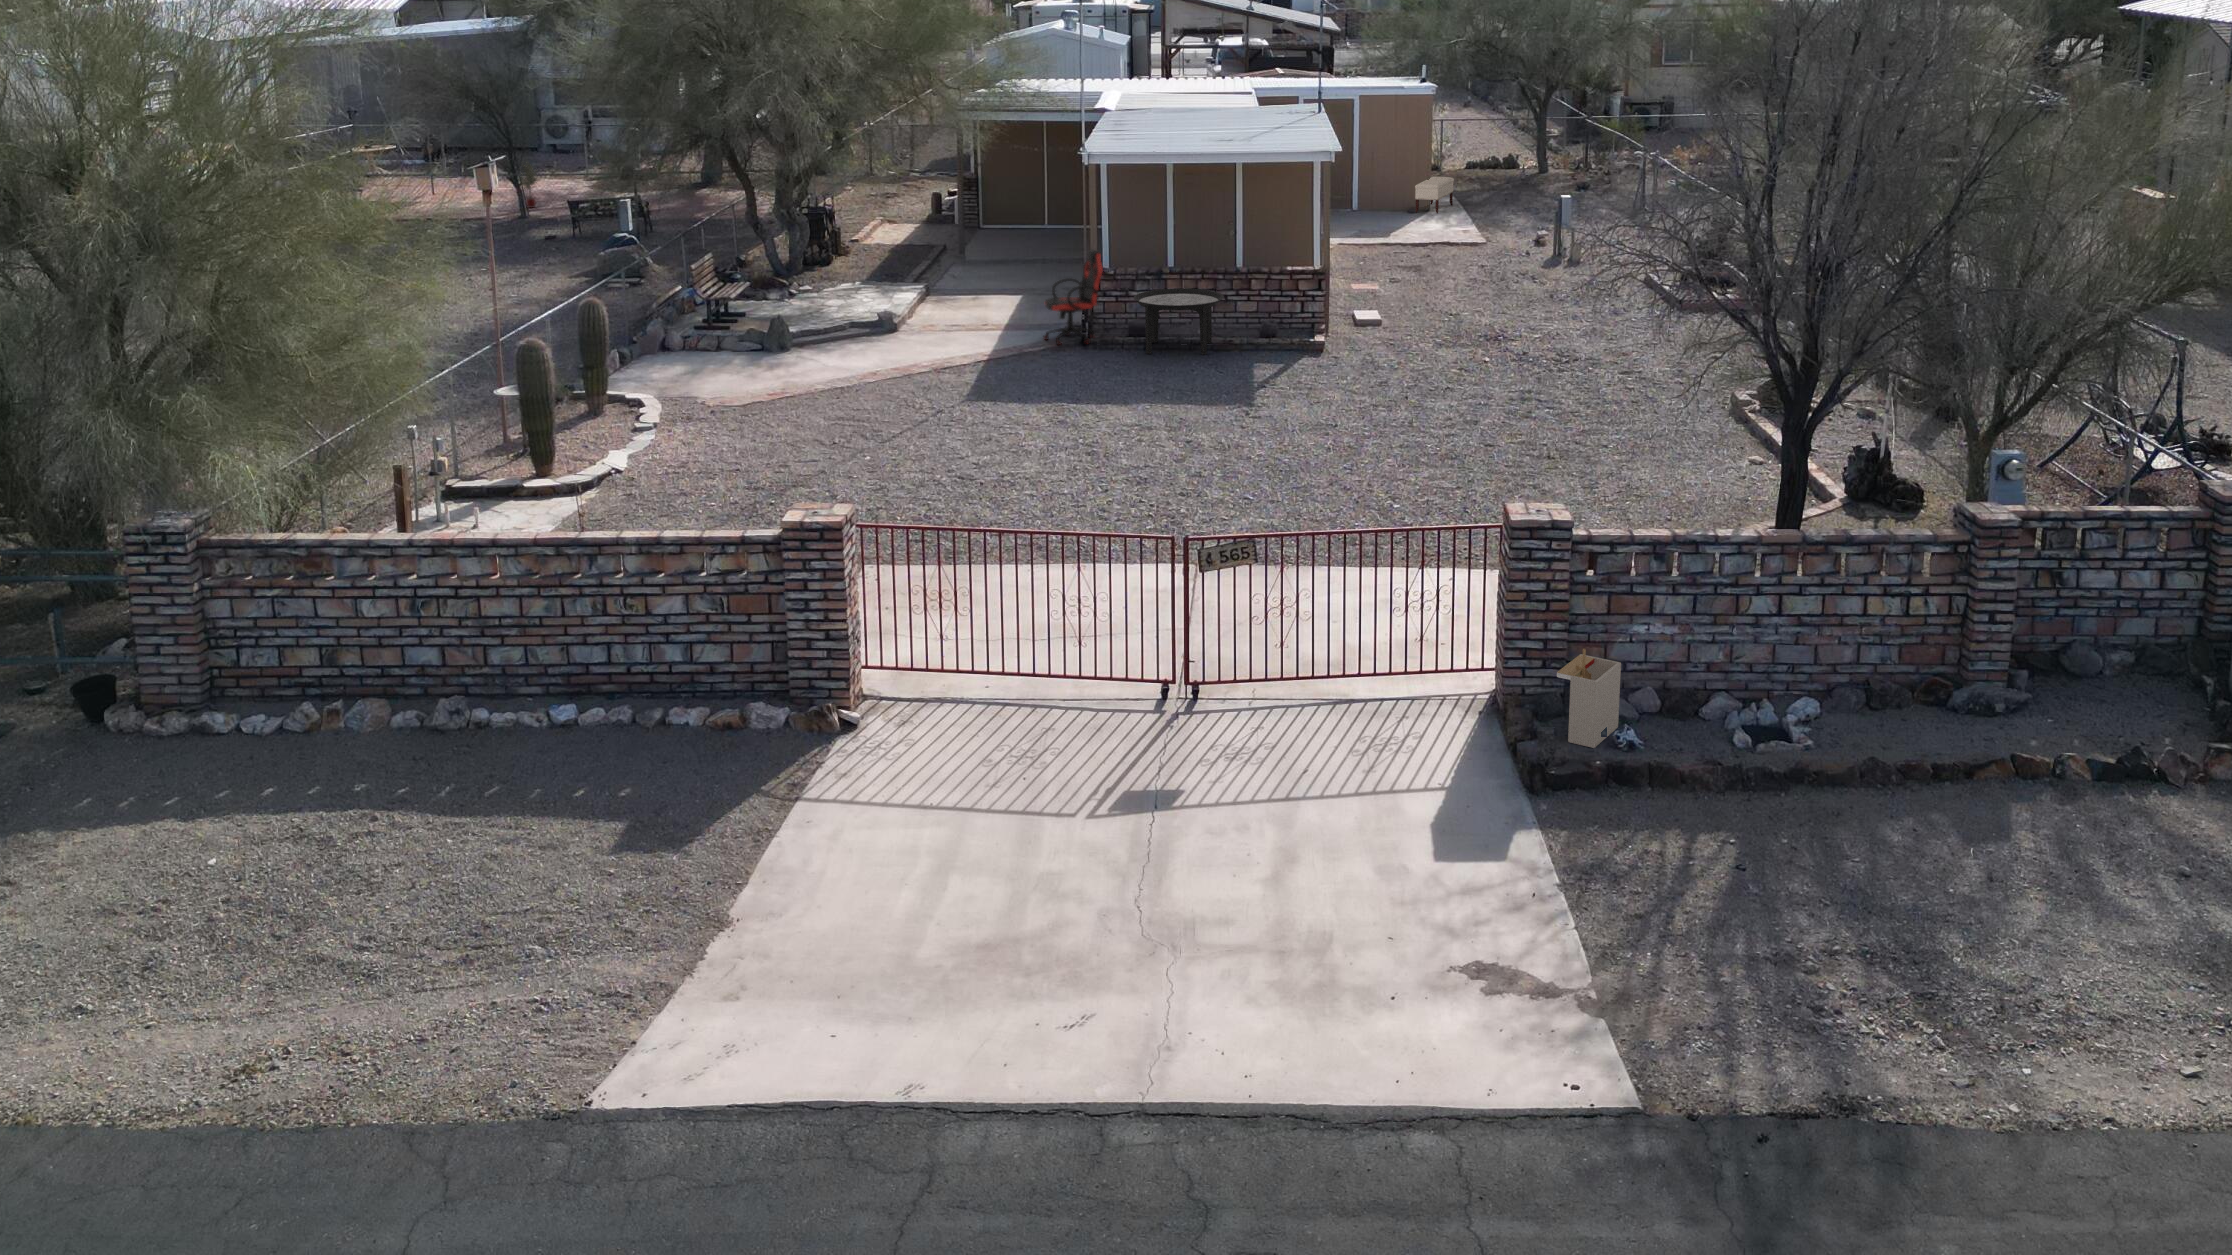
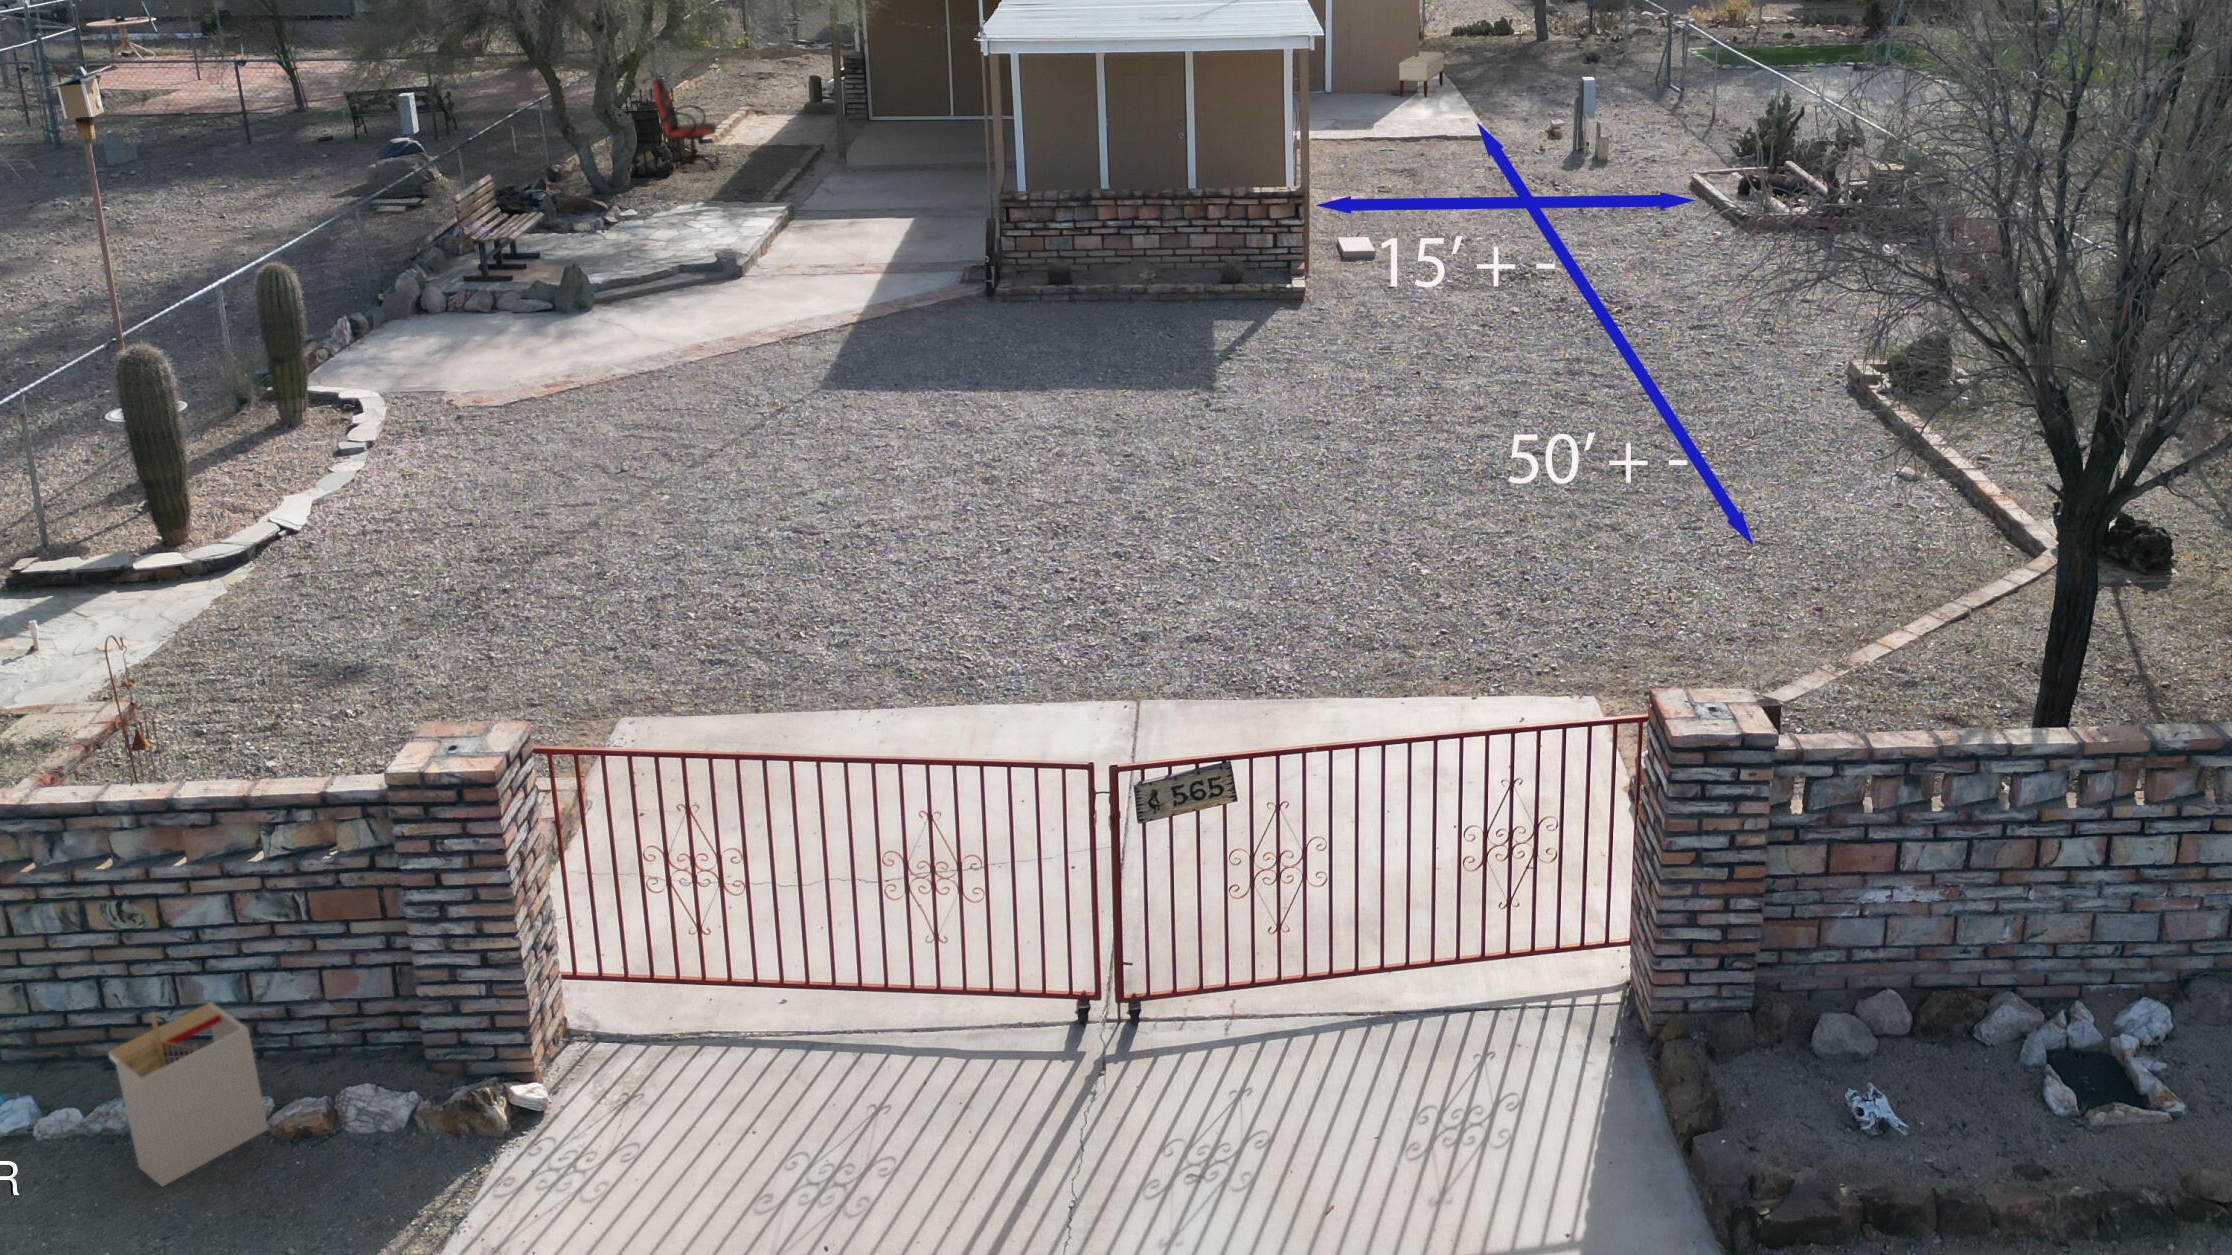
potted tree: present [518,162,537,208] -> none [286,40,318,99]
chair: present [1043,249,1103,345] -> present [653,78,720,172]
round table: present [1134,289,1224,355] -> none [1052,217,1171,307]
storage bin: present [1557,649,1621,748] -> present [109,1003,268,1186]

